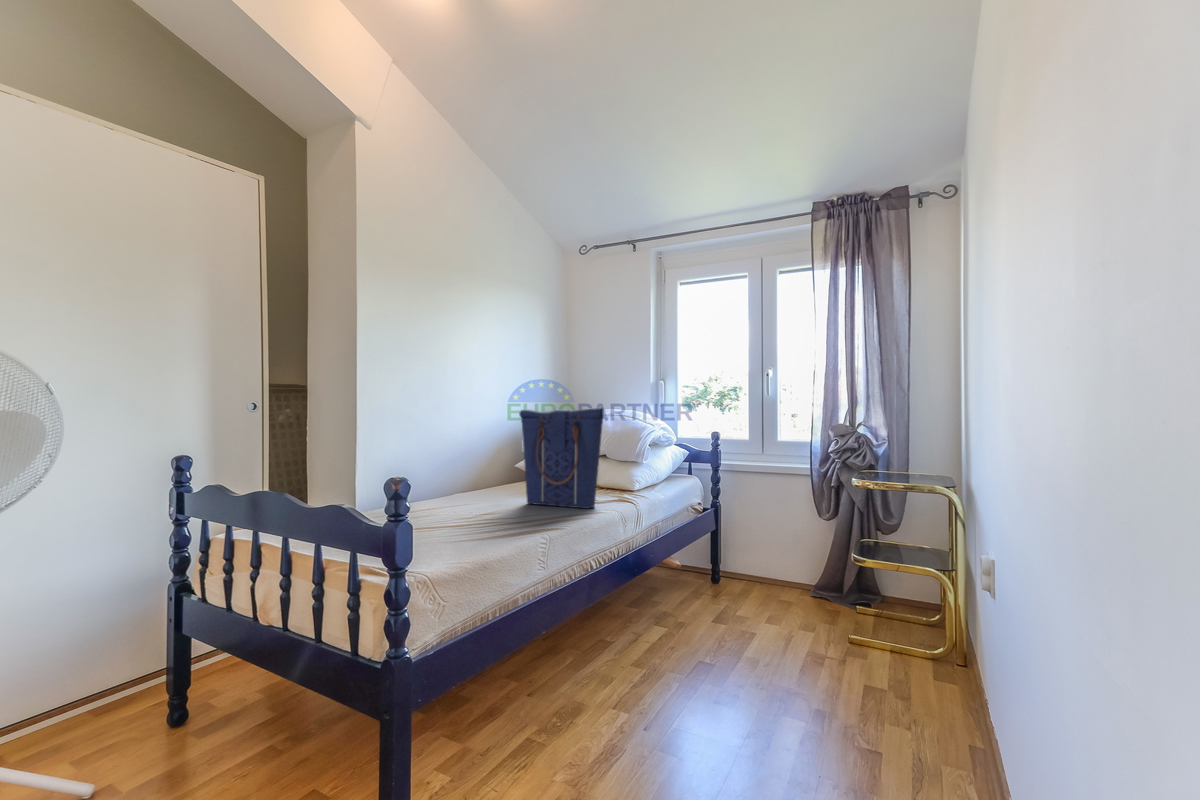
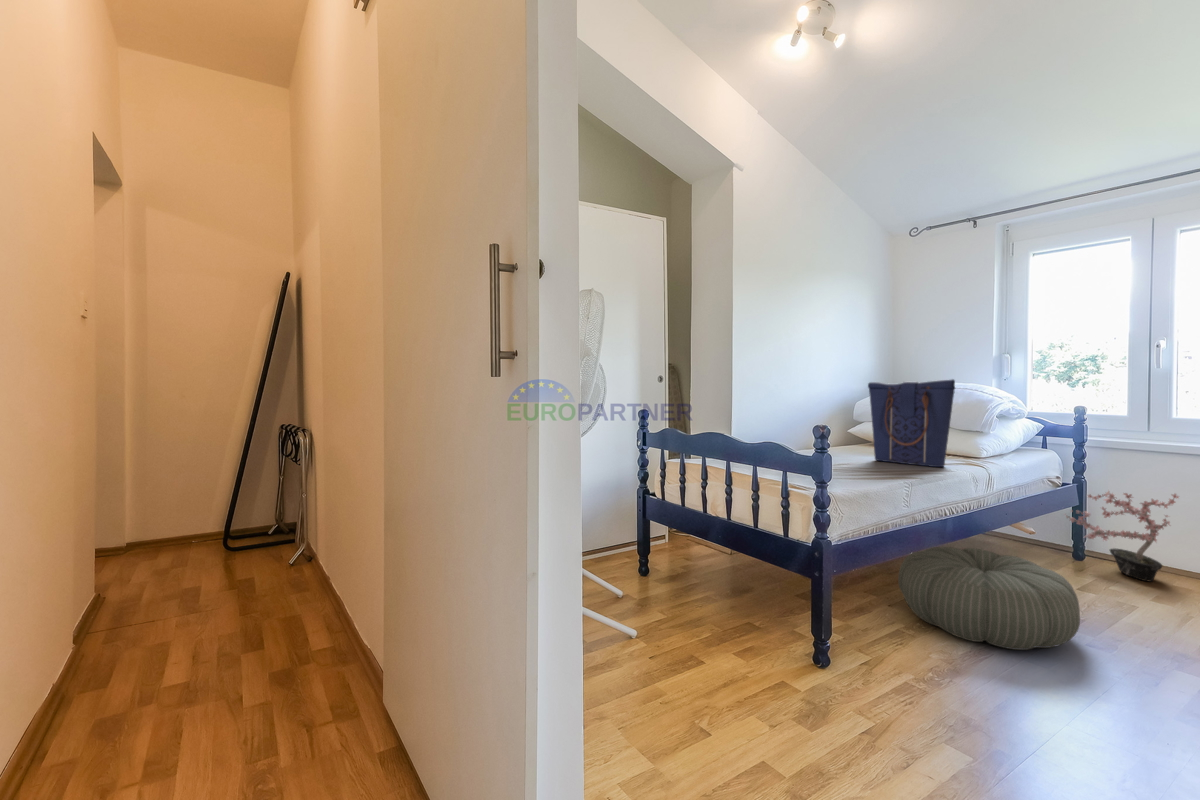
potted plant: none [703,507,786,597] -> present [1066,491,1179,581]
pouf: none [542,599,709,727] -> present [898,547,1080,650]

